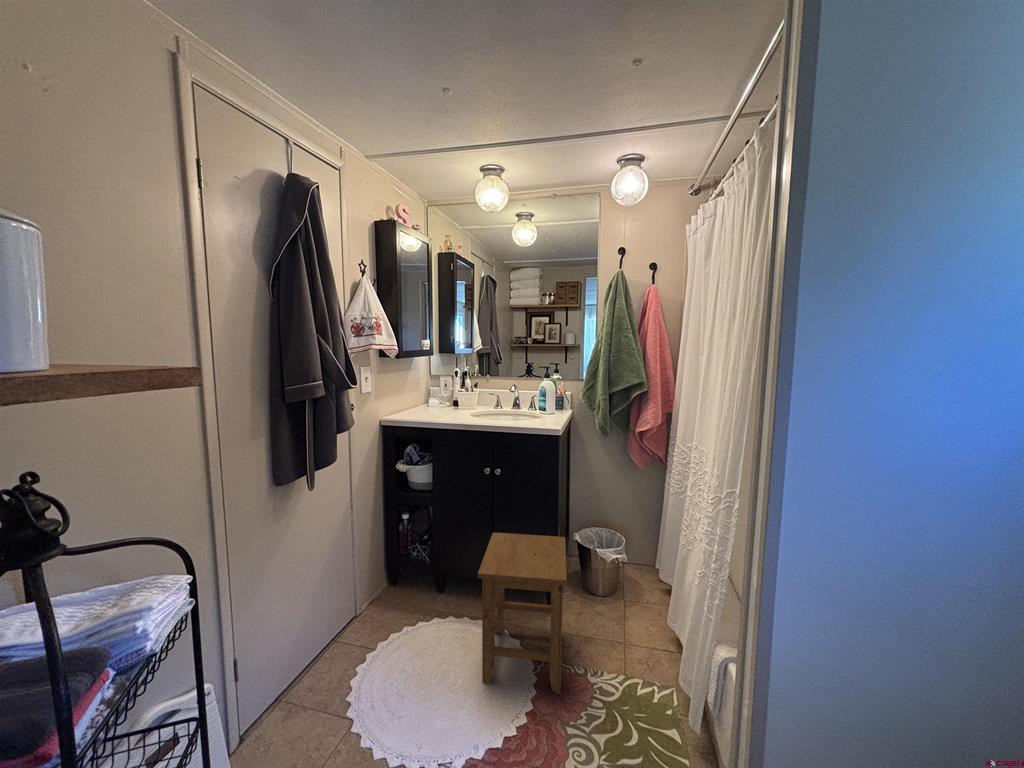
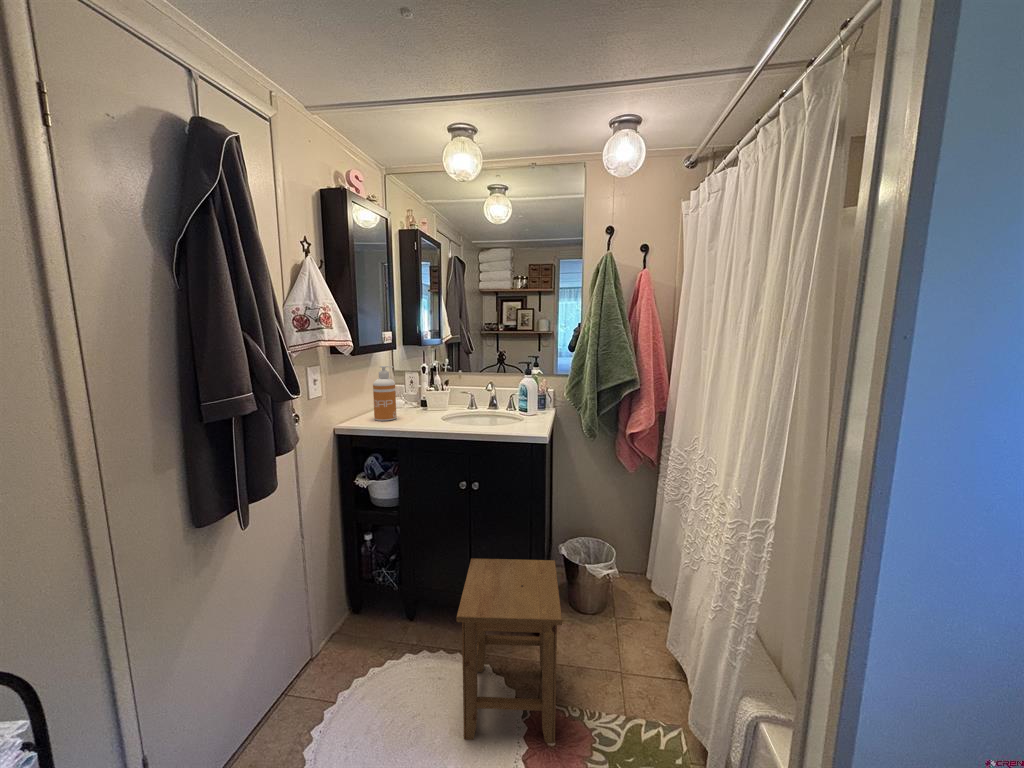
soap dispenser: none [414,368,433,415] -> present [373,366,396,421]

